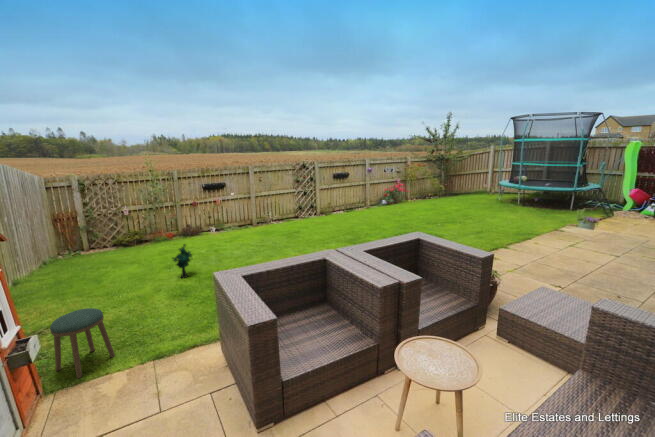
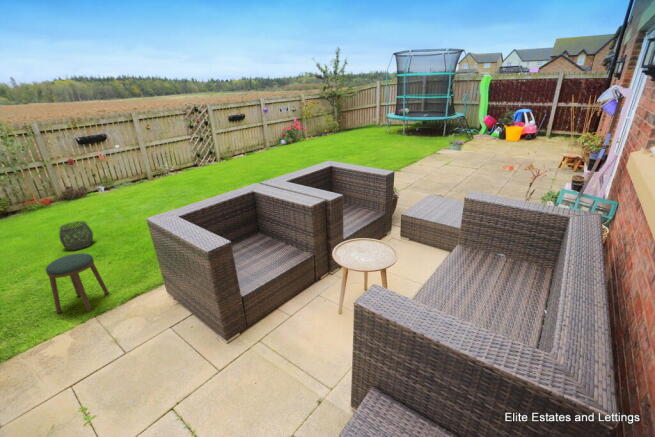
decorative plant: present [172,244,192,278] -> none [97,198,121,234]
woven basket: none [132,263,162,290] -> present [59,221,93,250]

